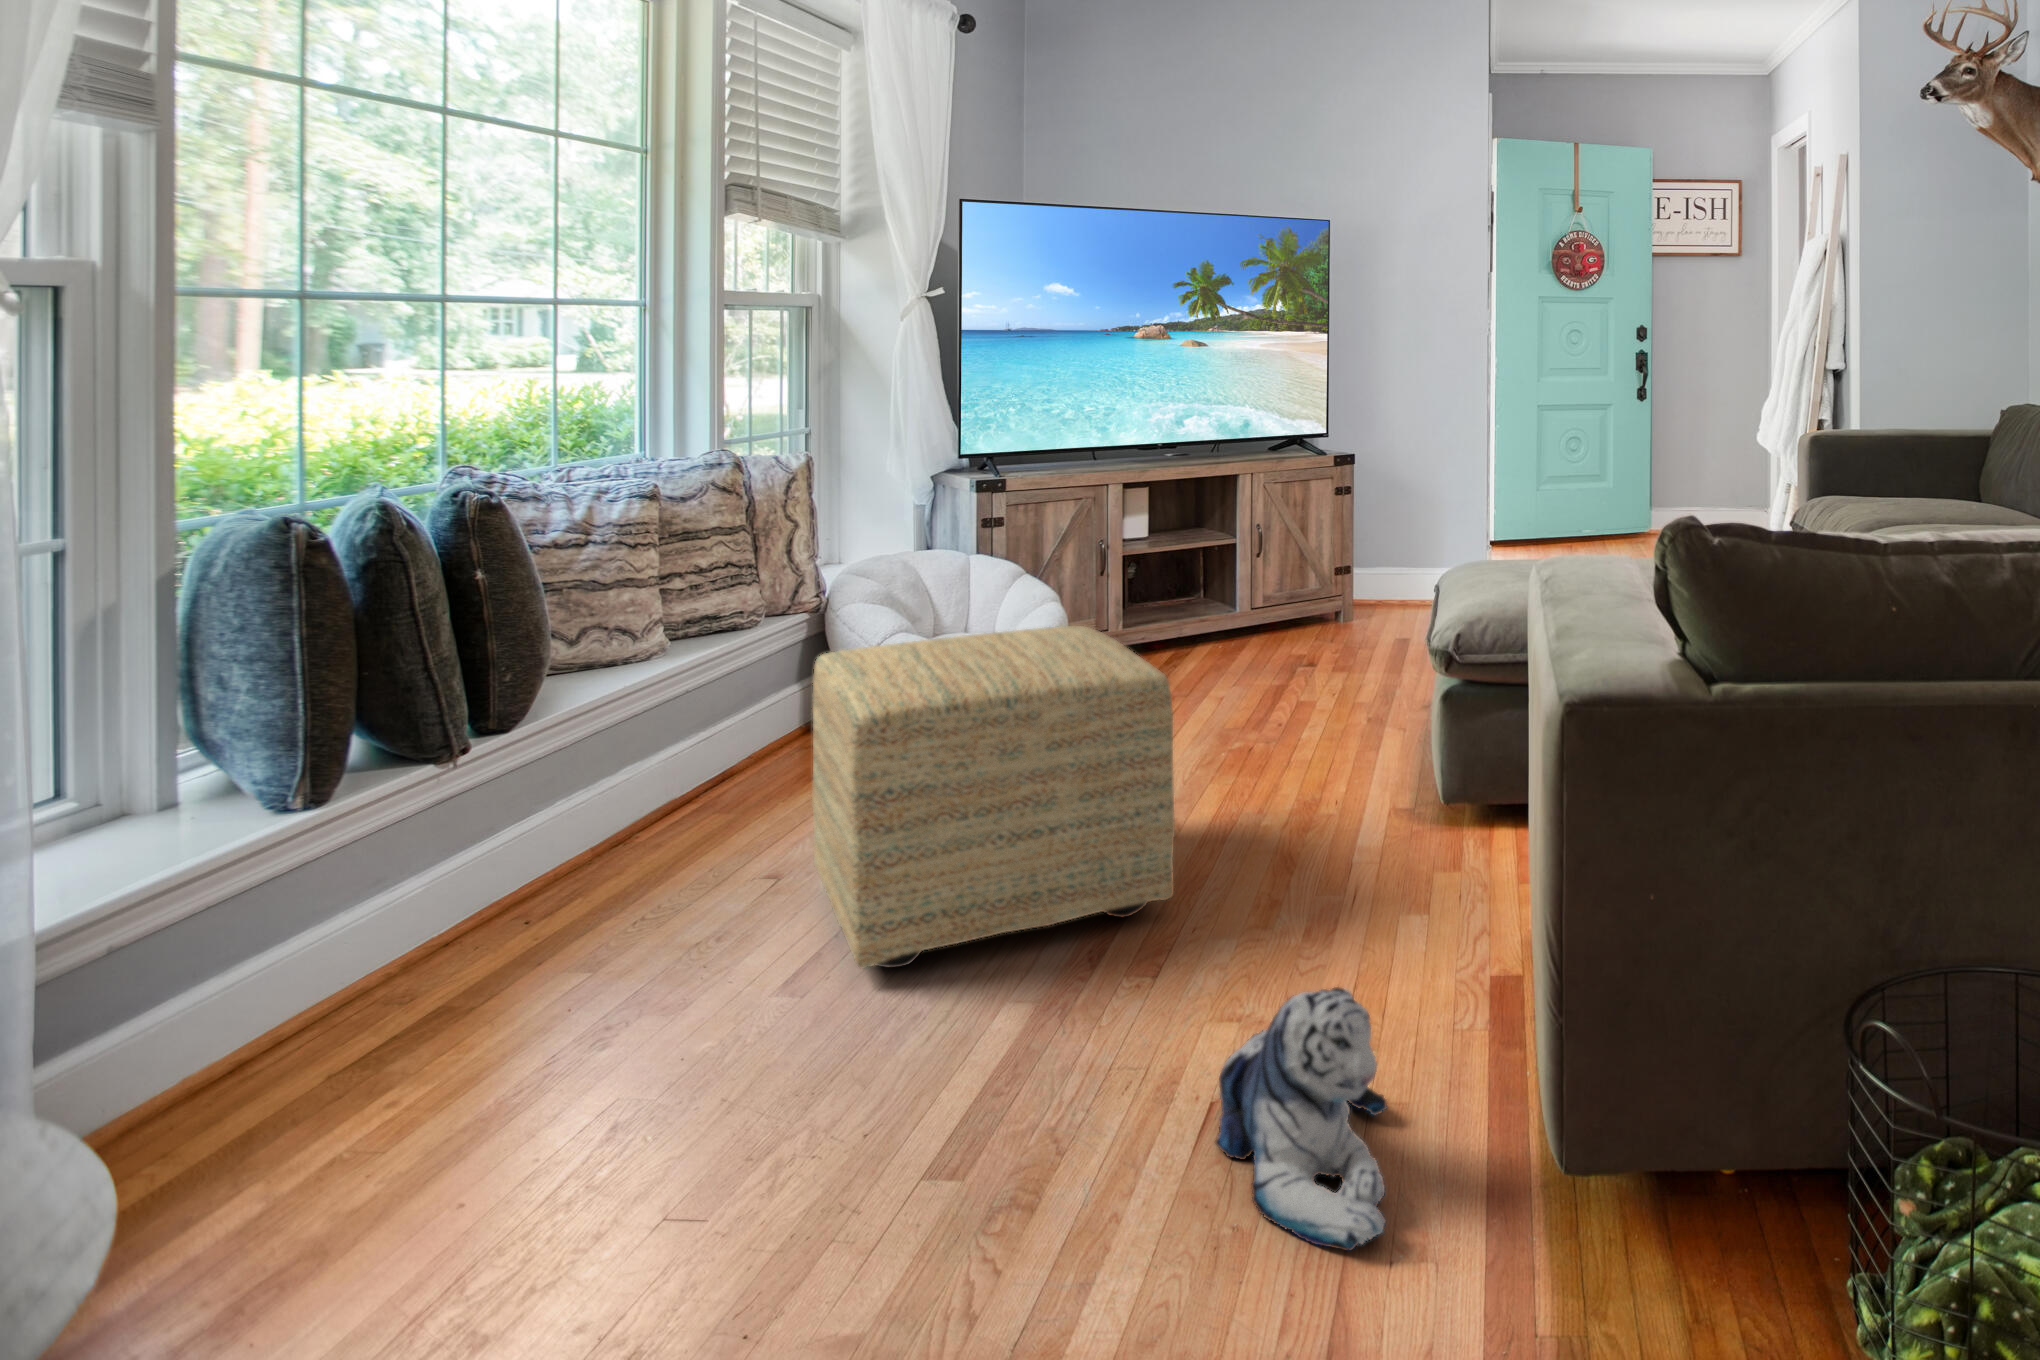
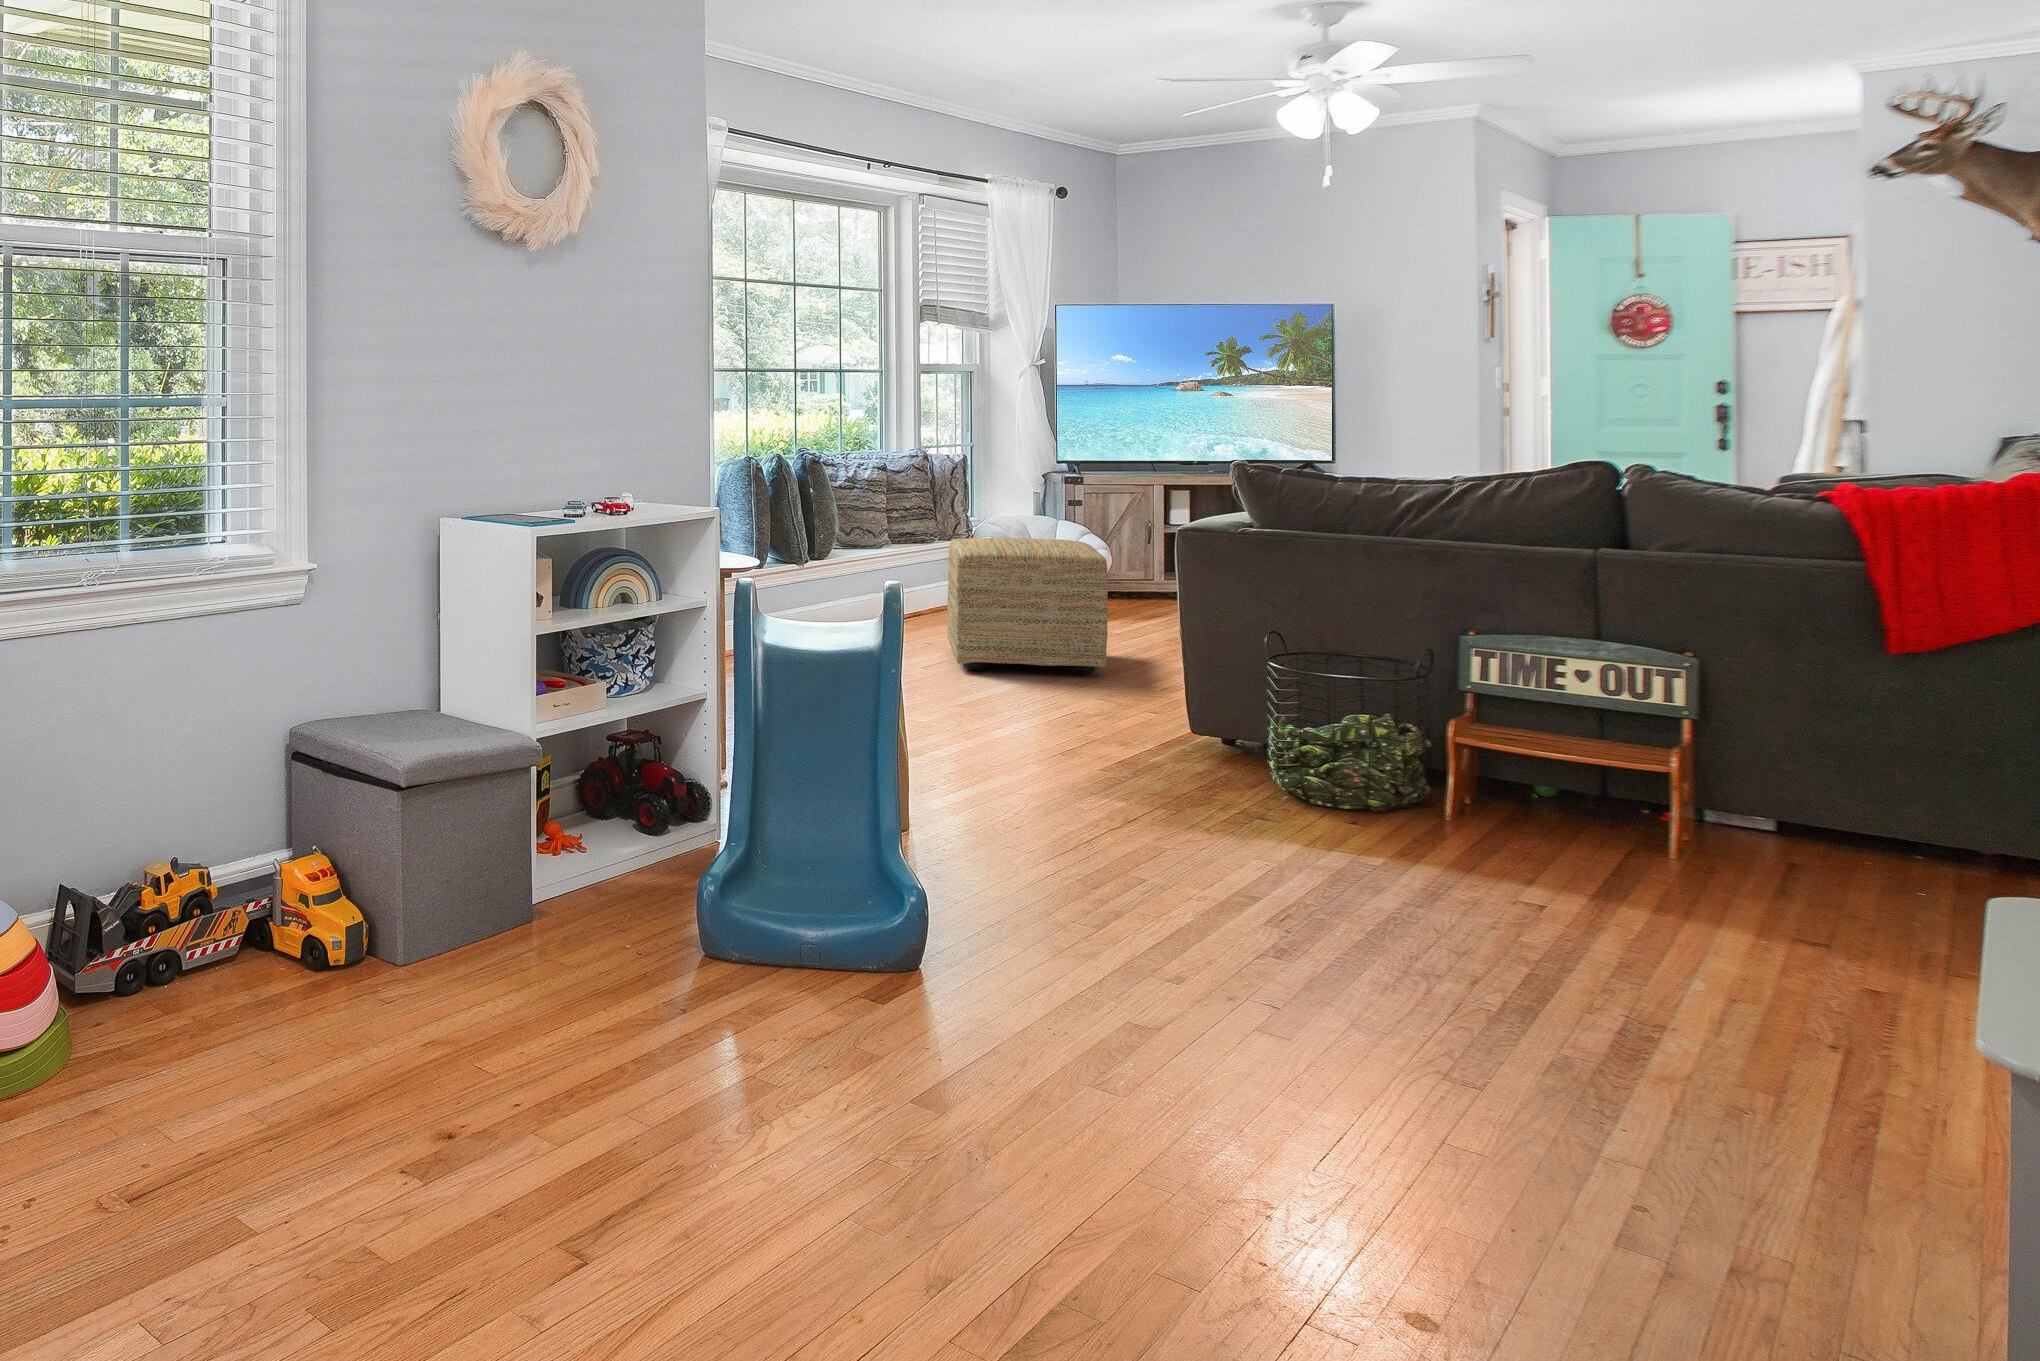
plush toy: present [1215,987,1387,1251] -> none [1077,657,1154,741]

